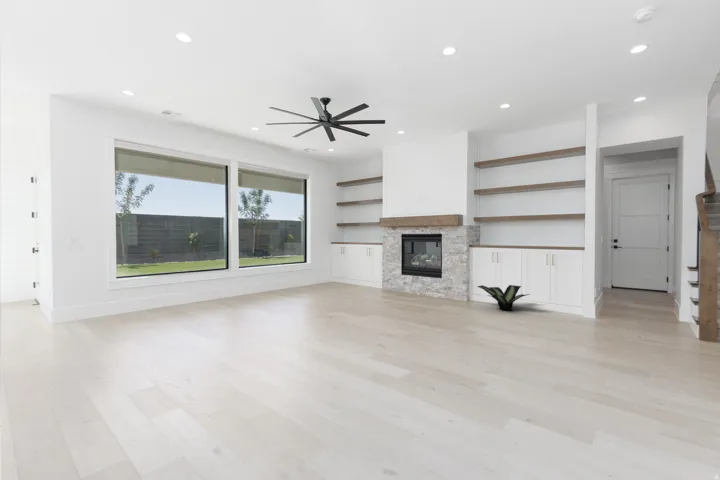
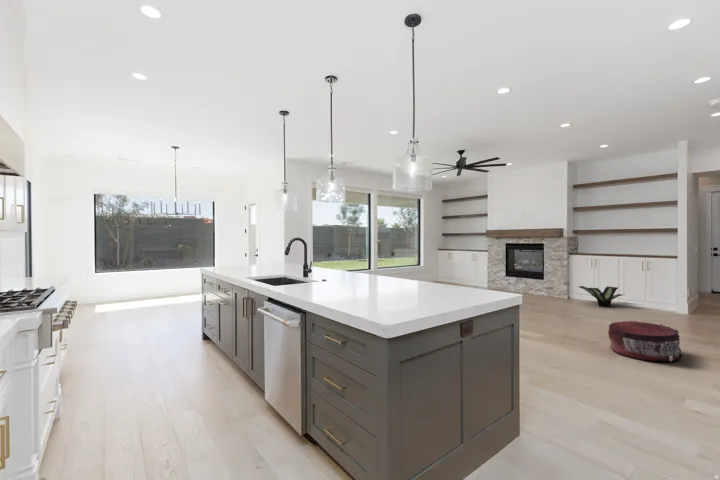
pouf: none [499,340,600,411] -> present [608,321,682,361]

